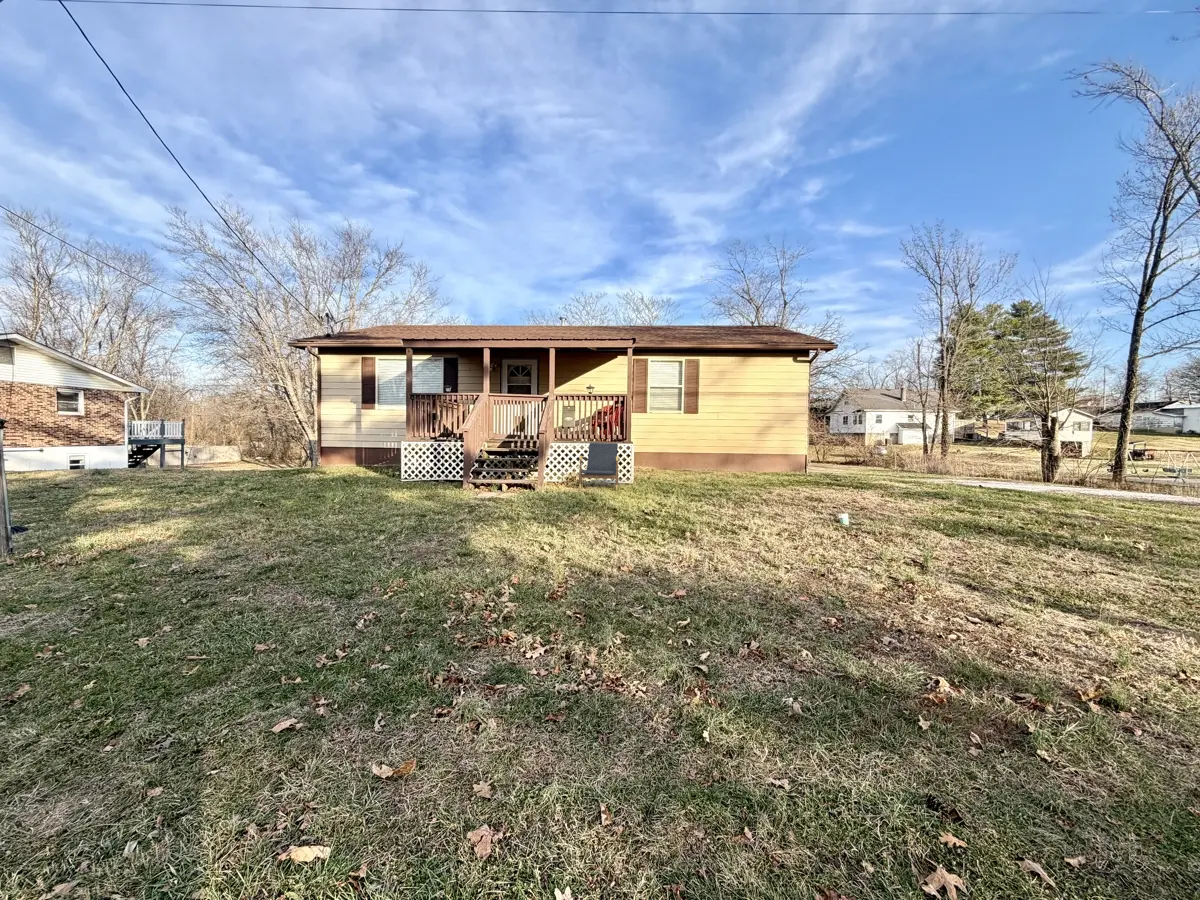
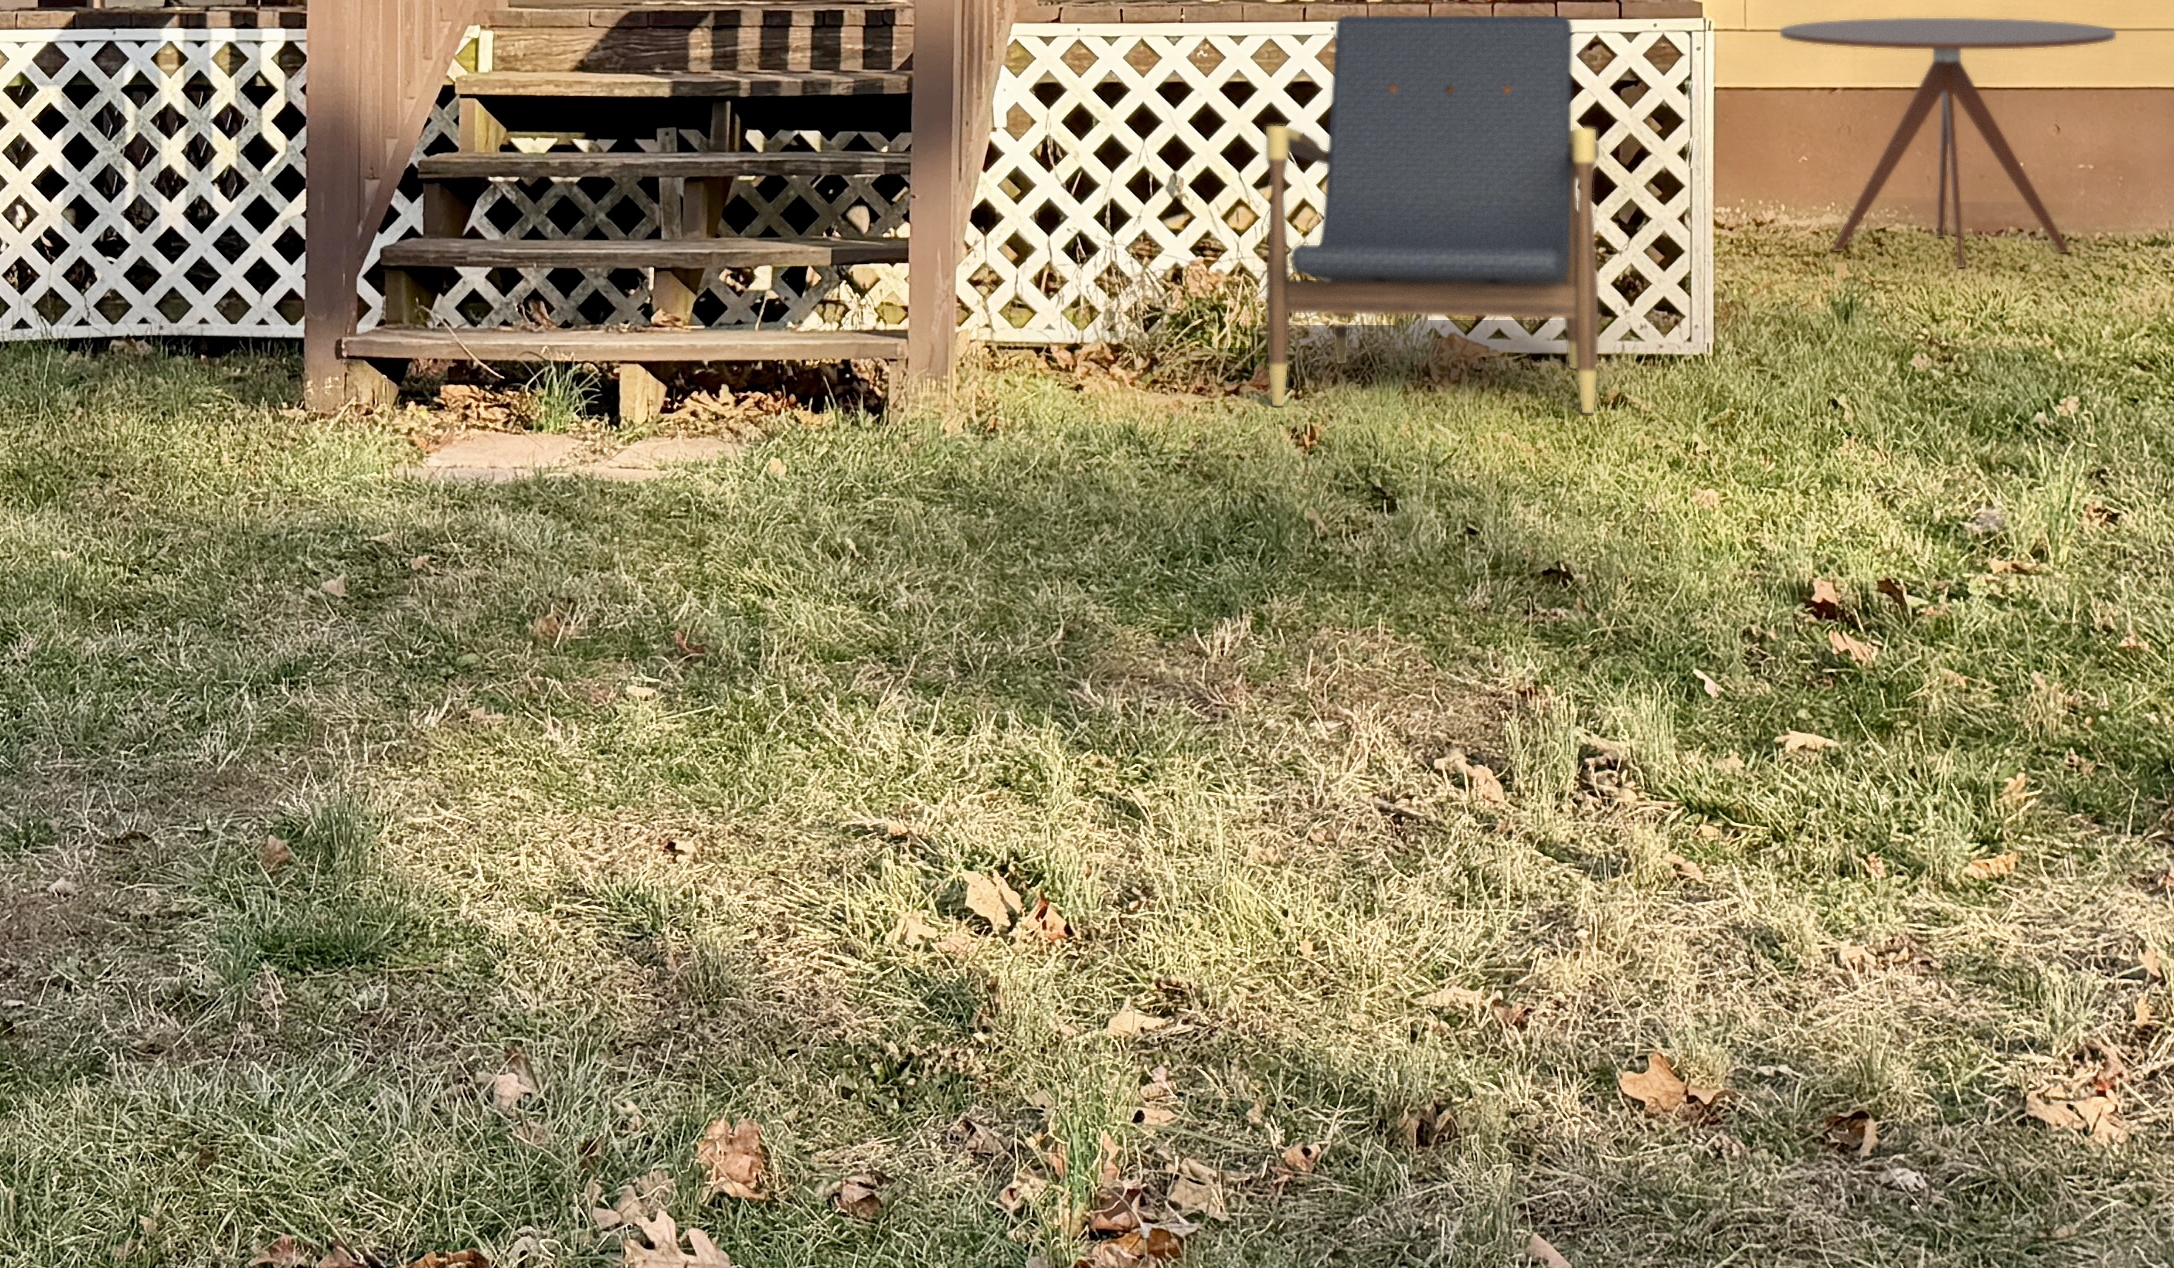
round table: none [647,445,687,475] -> present [1780,18,2116,268]

